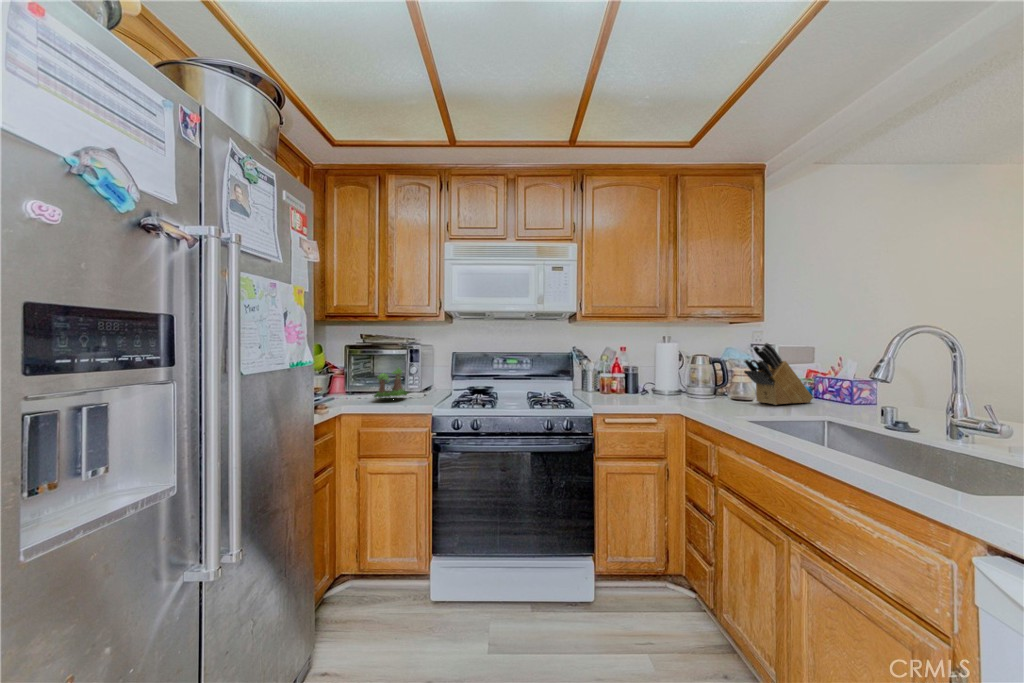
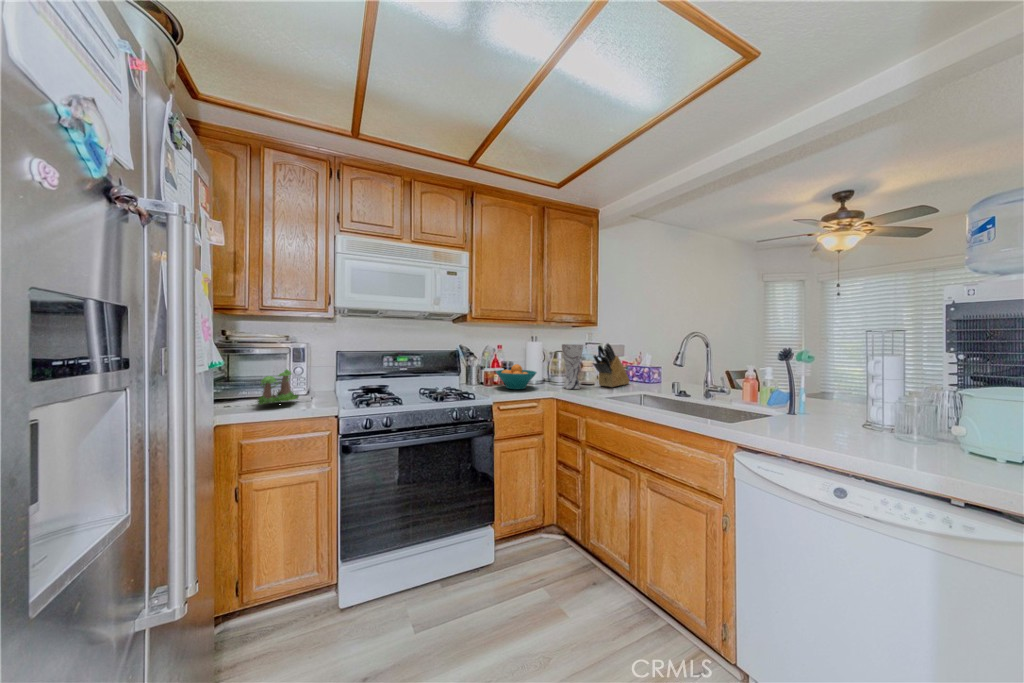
vase: none [696,345,728,404] -> present [562,344,583,389]
fruit bowl: none [609,370,661,400] -> present [496,364,536,389]

